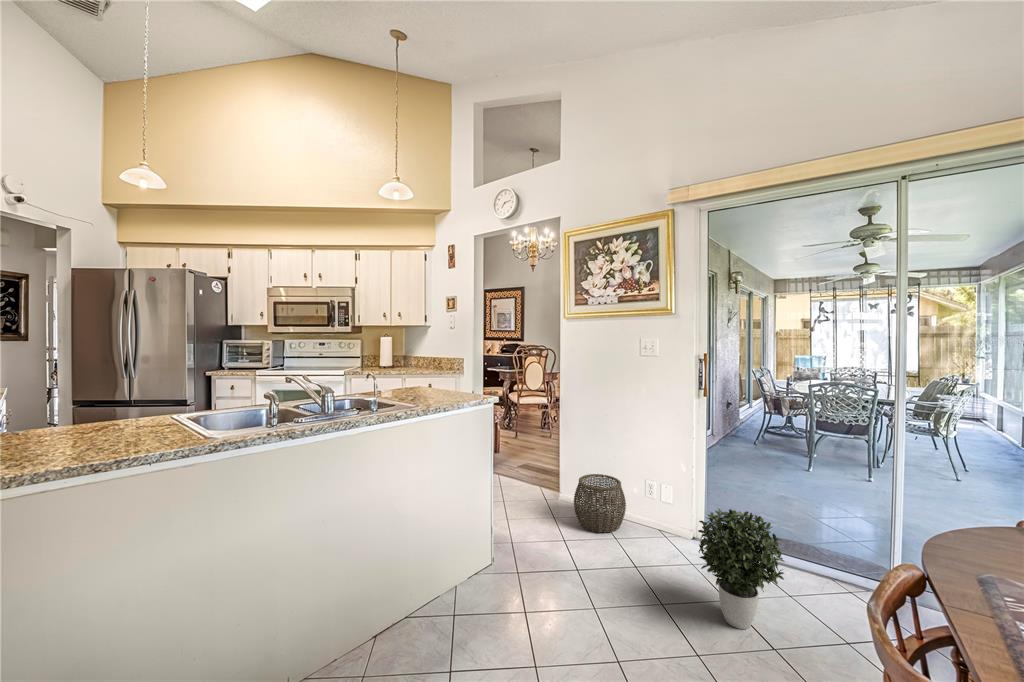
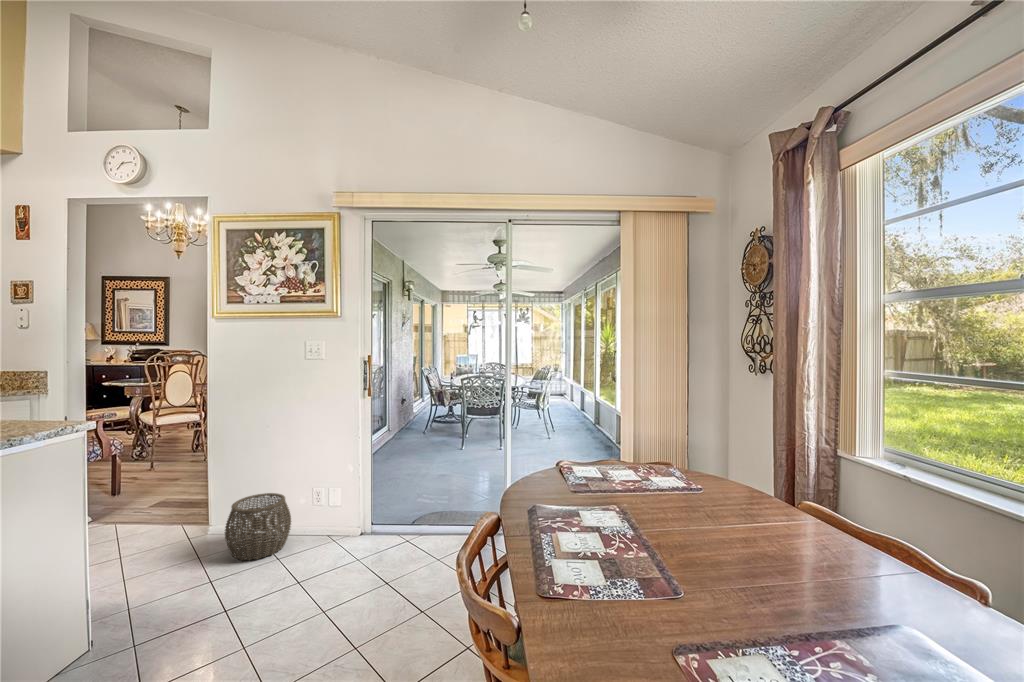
potted plant: present [698,508,785,629] -> none [354,496,426,605]

